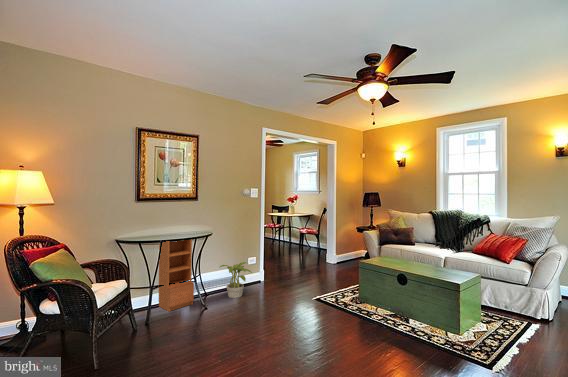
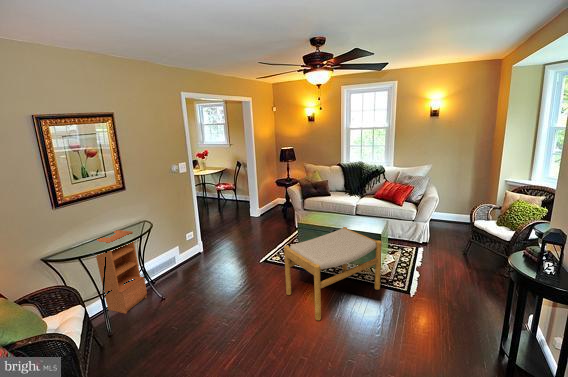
potted plant: present [220,262,252,298] -> none [166,242,201,279]
footstool: none [323,267,449,365] -> present [284,227,382,320]

